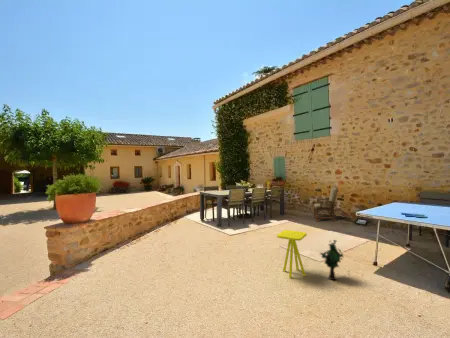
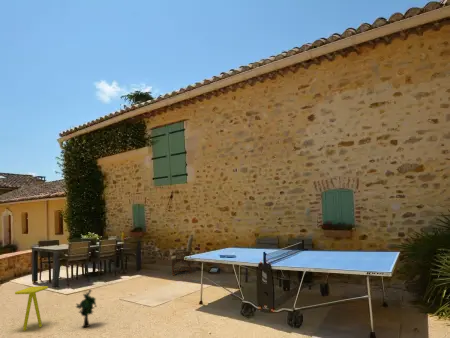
side table: present [277,230,307,278] -> present [15,286,48,331]
decorative plant: present [321,240,343,280] -> present [76,290,96,327]

